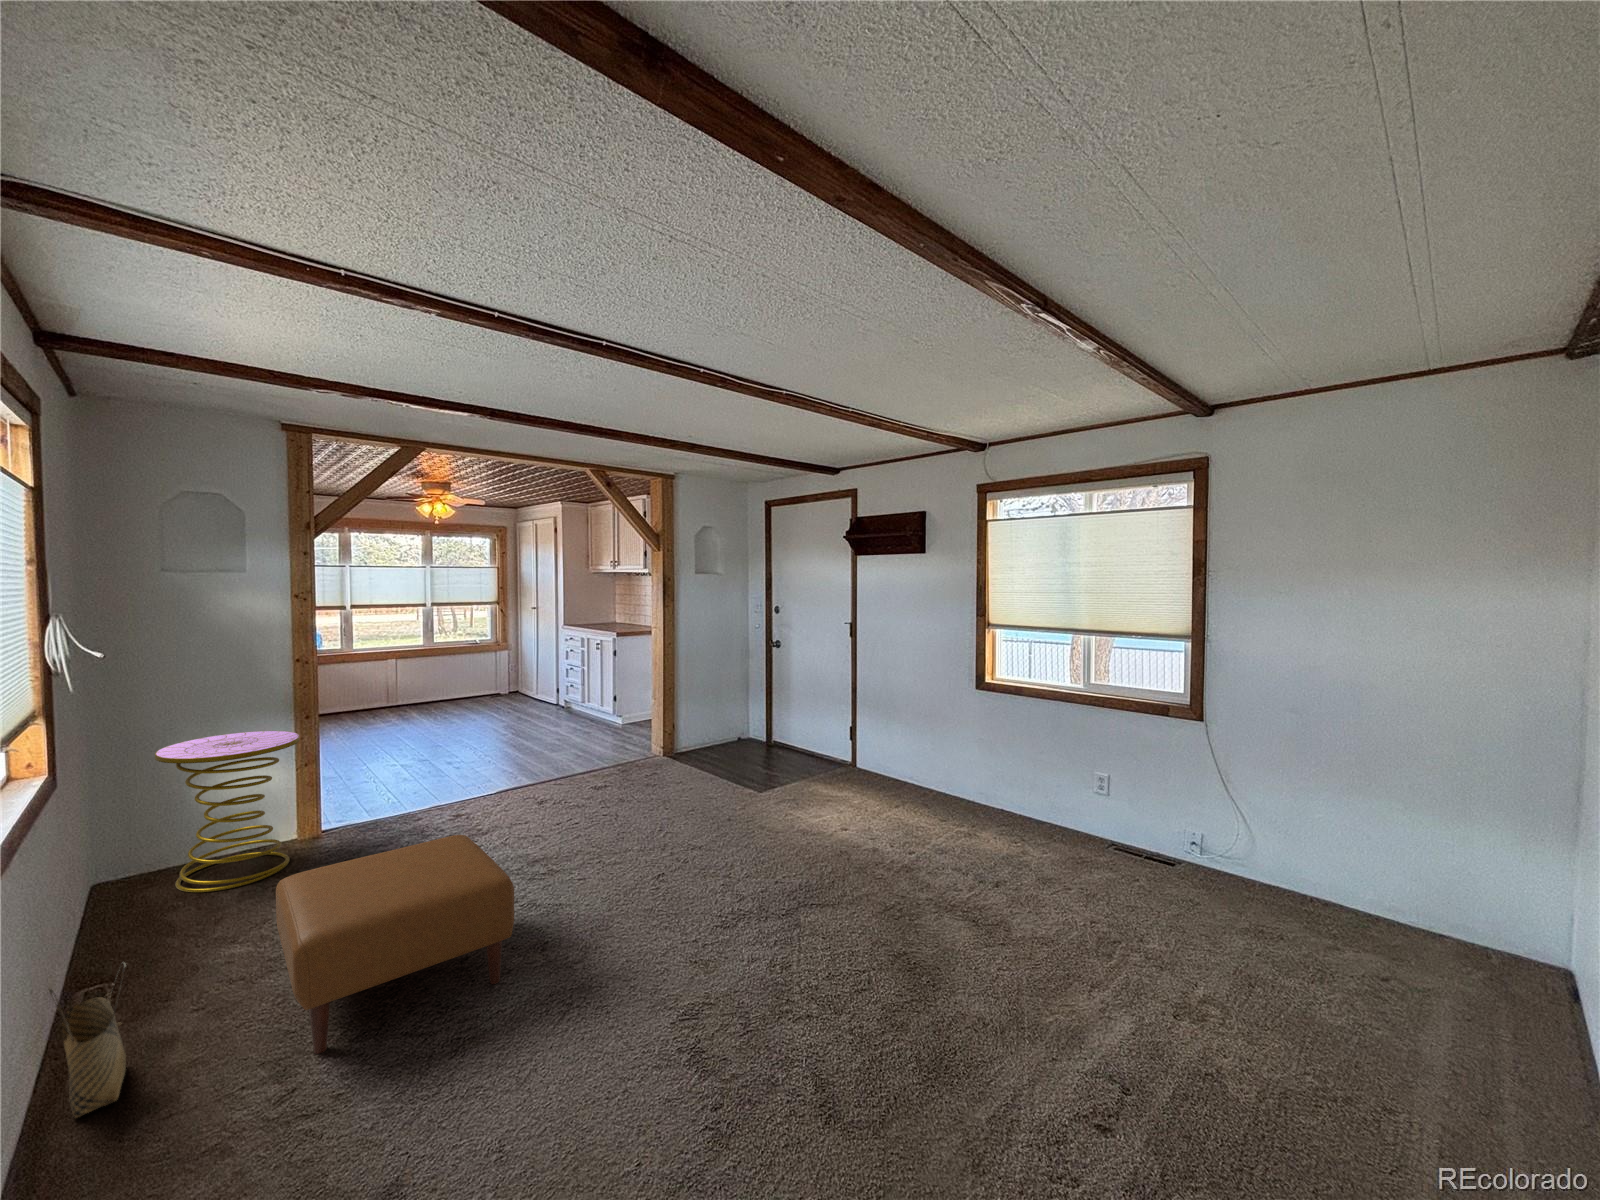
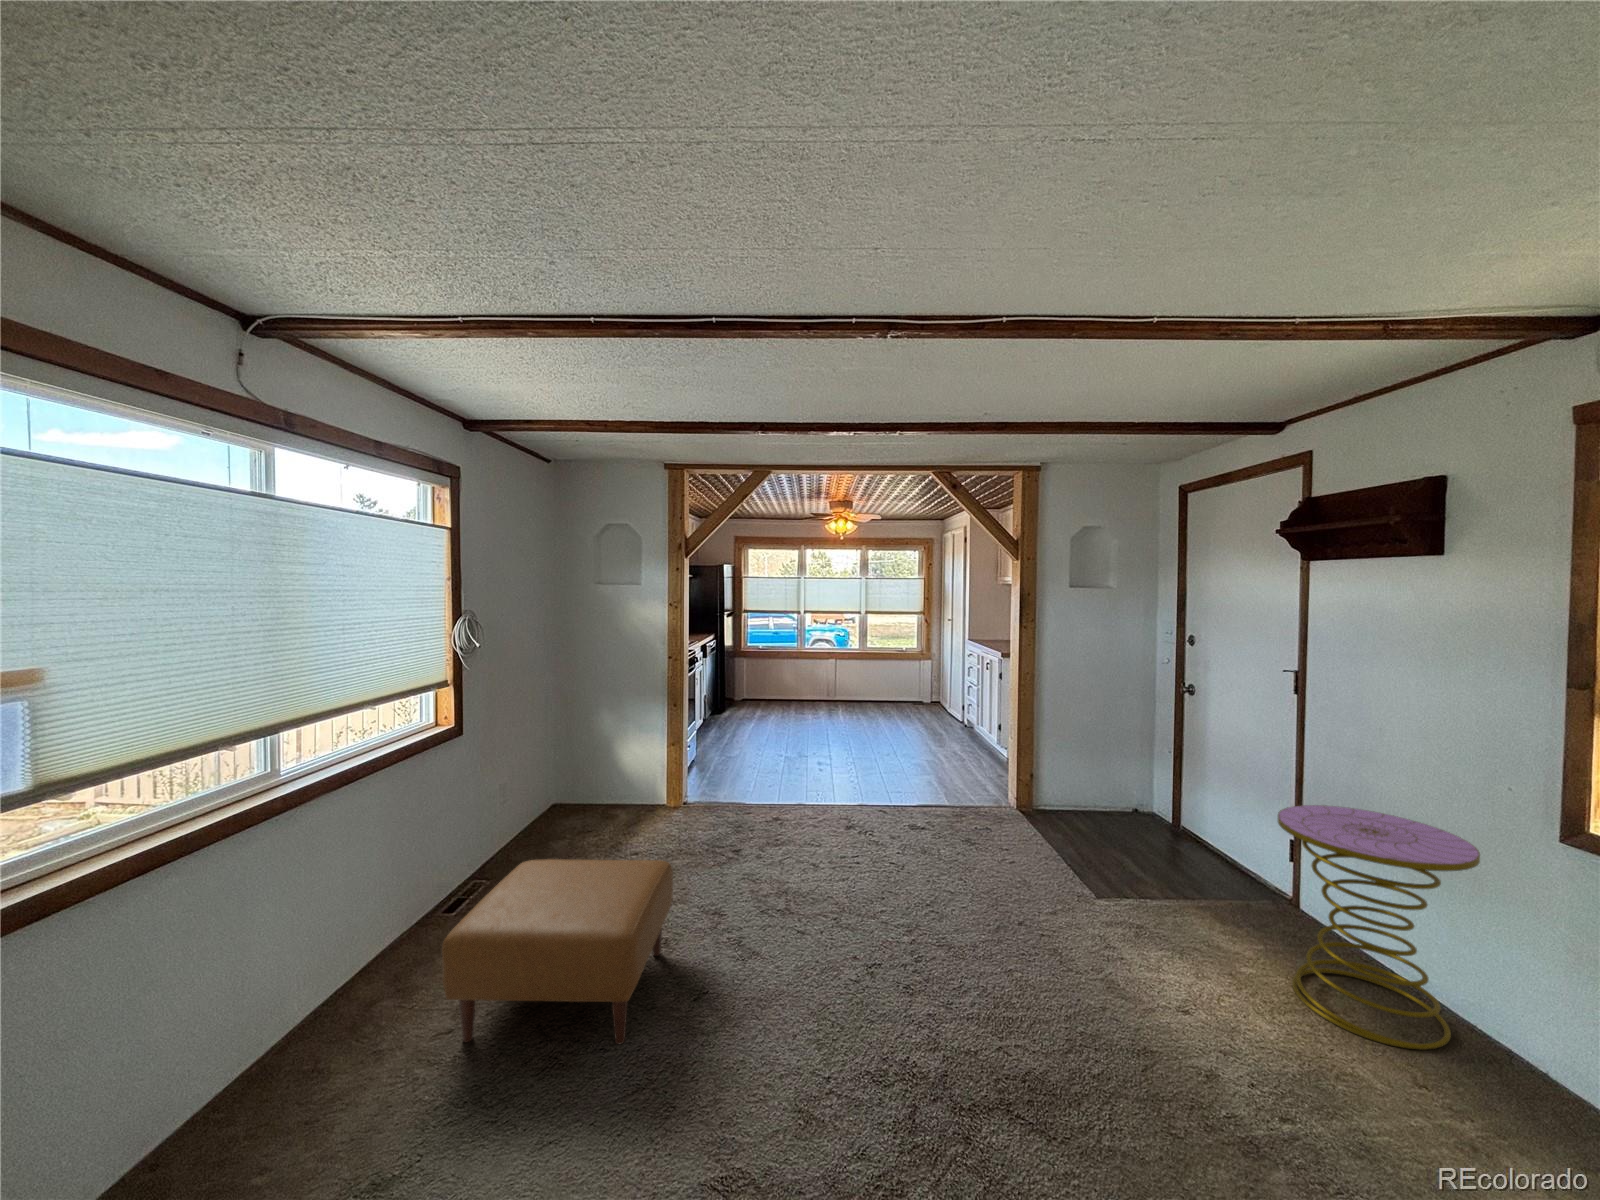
side table: present [155,731,299,892] -> present [1278,805,1480,1050]
woven basket: present [49,963,126,1118] -> none [339,901,400,1012]

